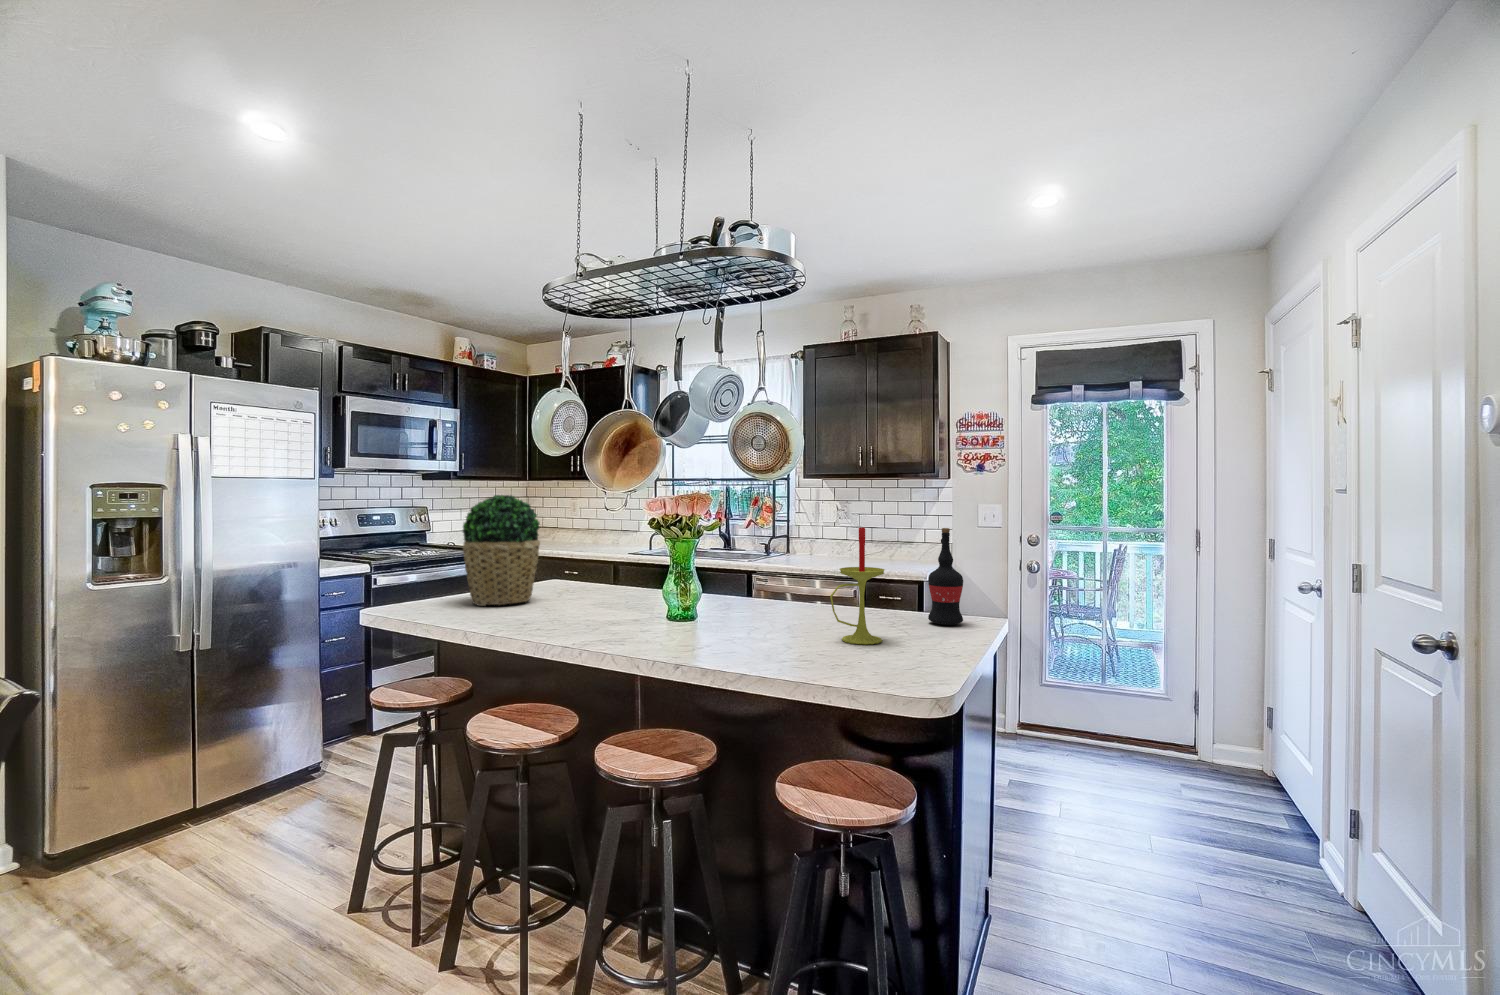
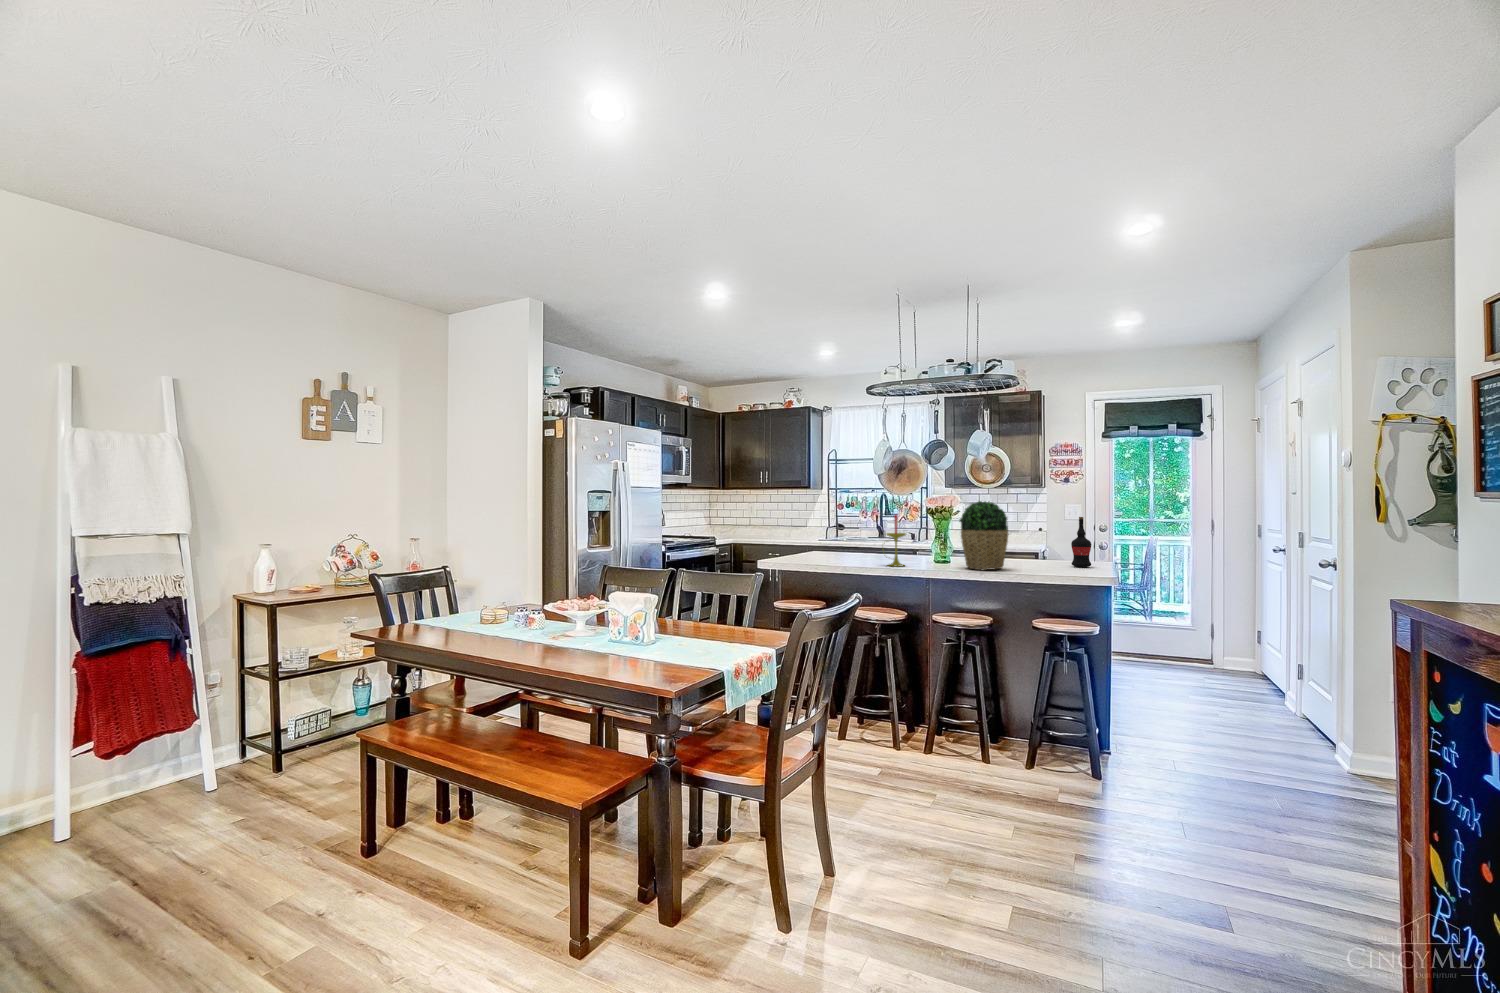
potted plant: present [463,495,540,606] -> present [959,501,1009,570]
candle: present [830,528,885,644] -> present [883,514,906,567]

